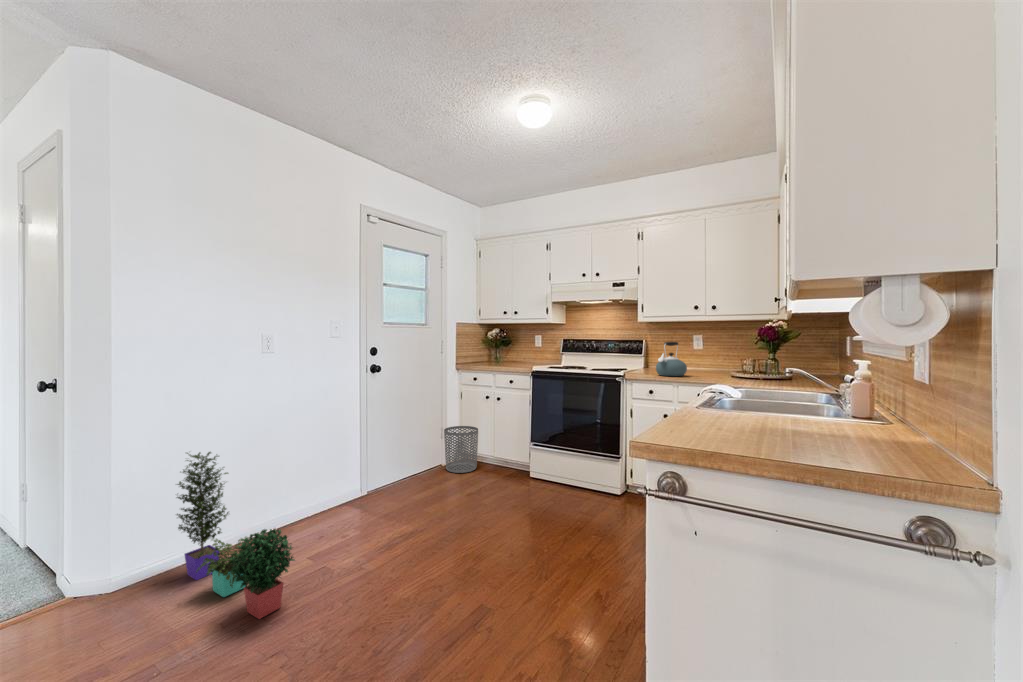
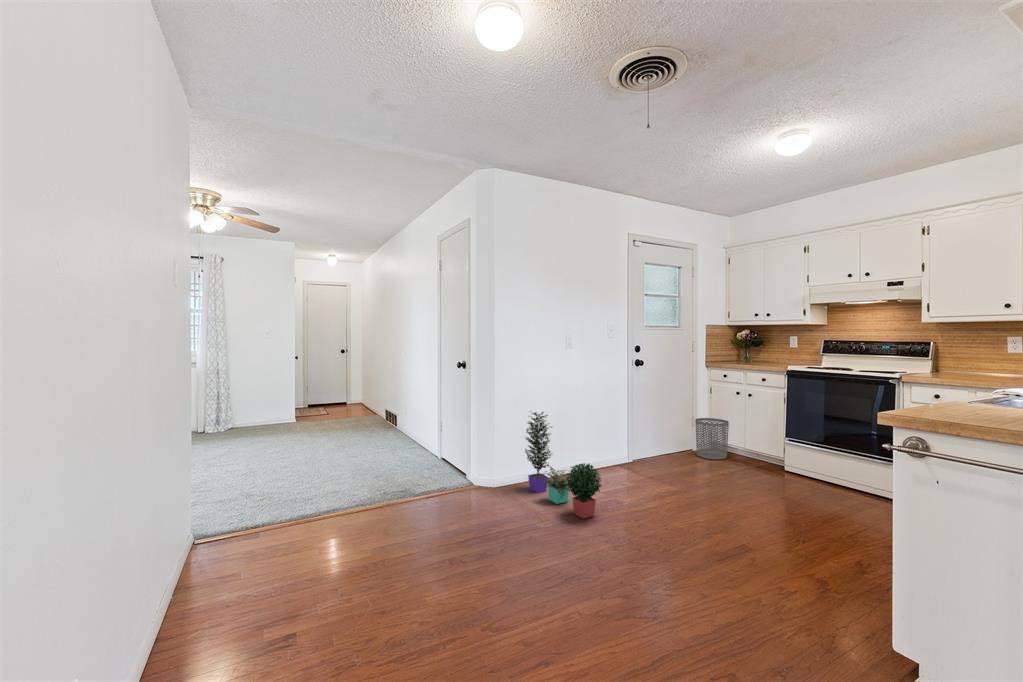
kettle: present [656,342,687,376] -> none [942,343,987,381]

